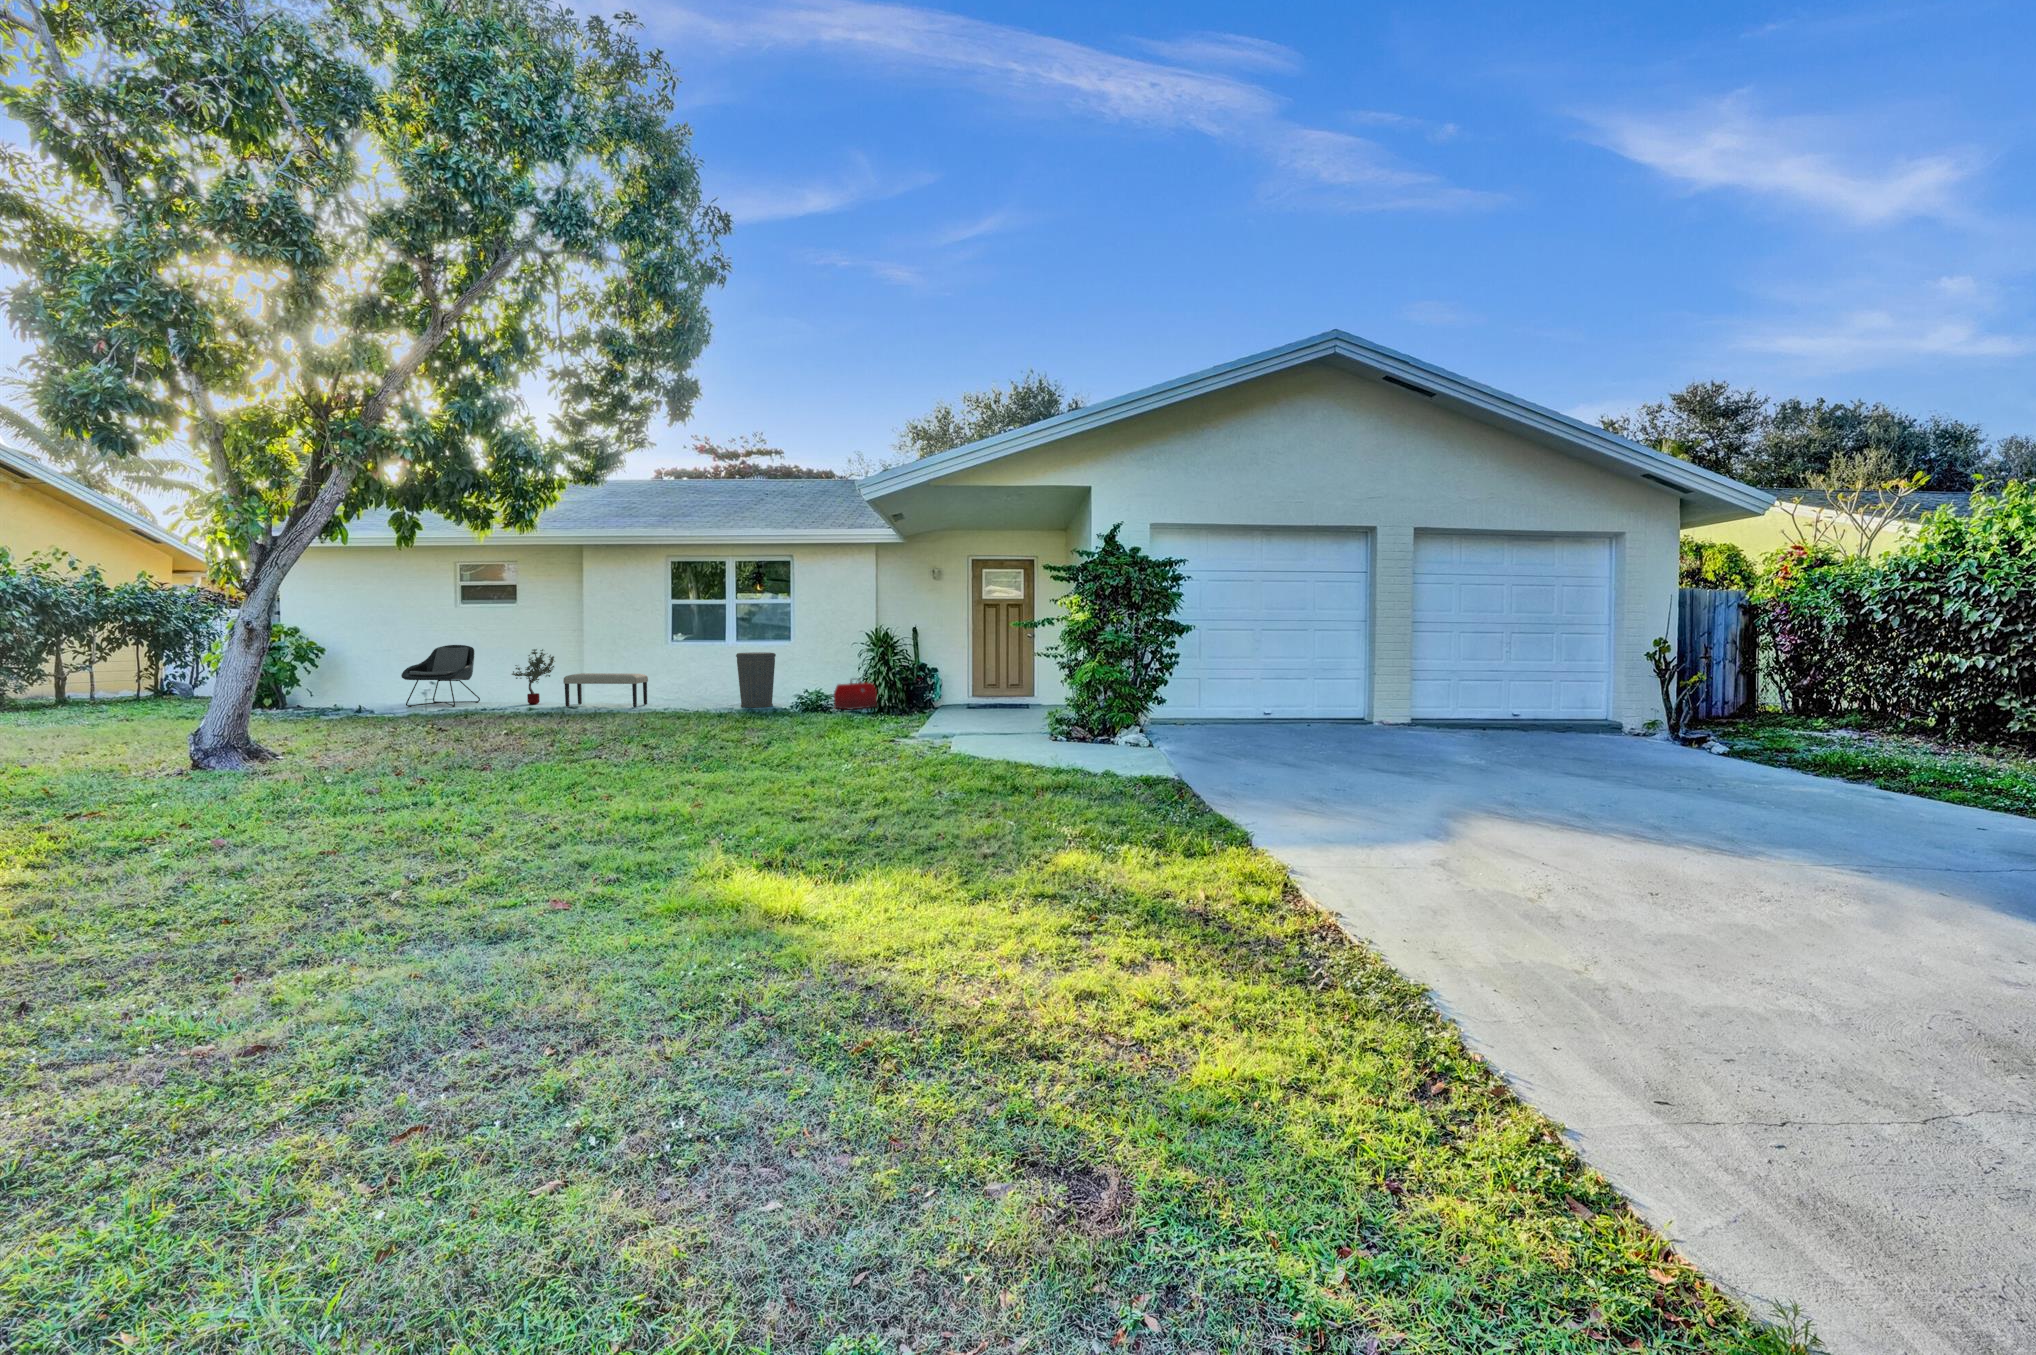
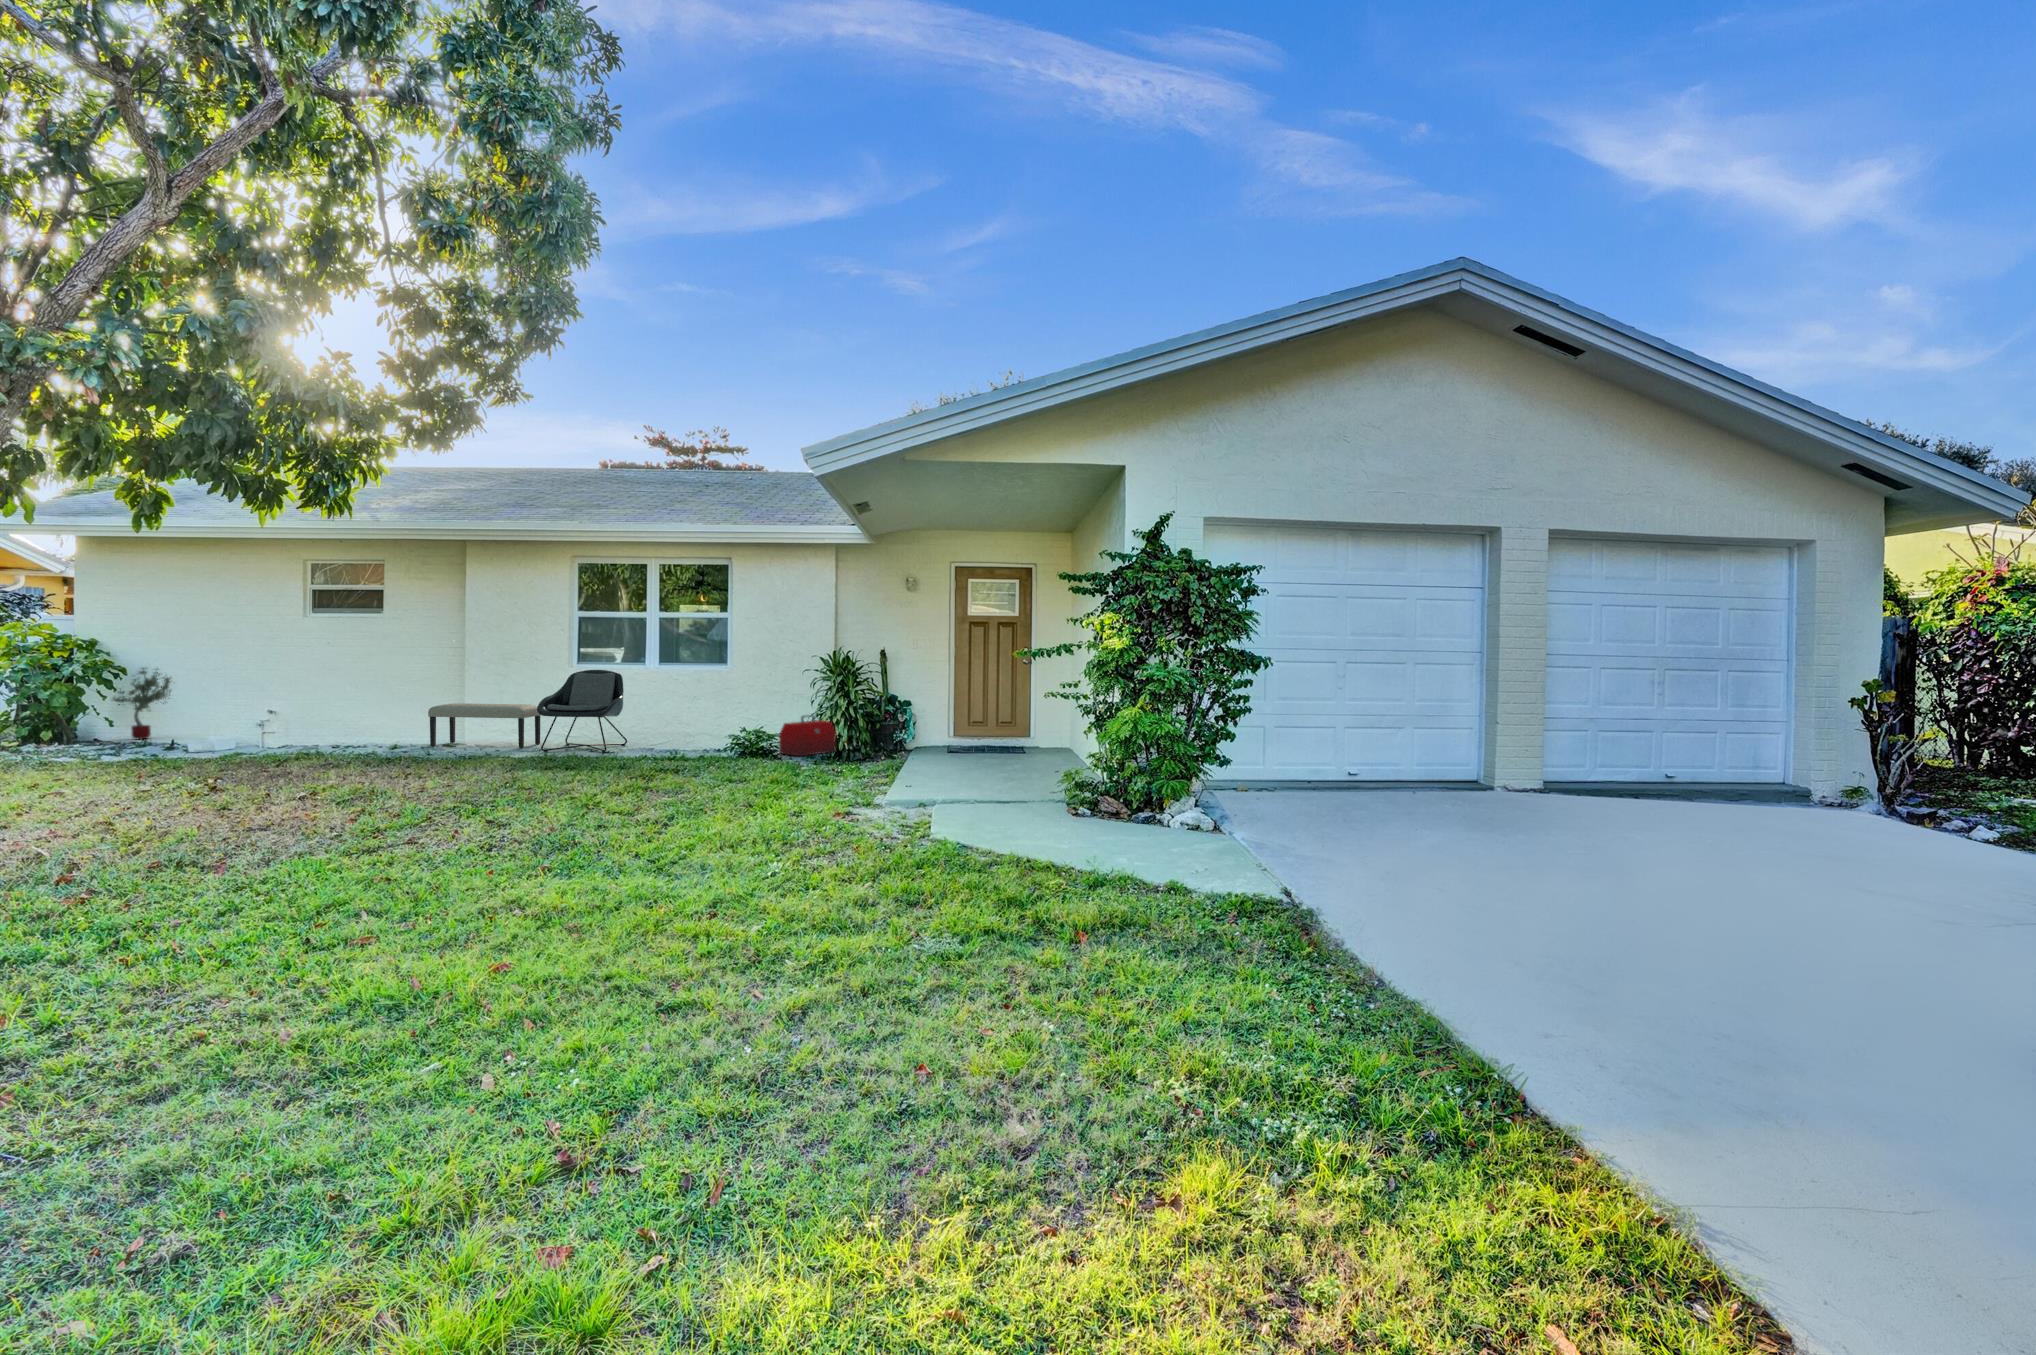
lounge chair: present [401,645,480,707] -> present [537,670,627,752]
potted tree: present [512,649,555,704] -> present [113,668,171,739]
trash can: present [736,652,776,707] -> none [655,680,707,751]

